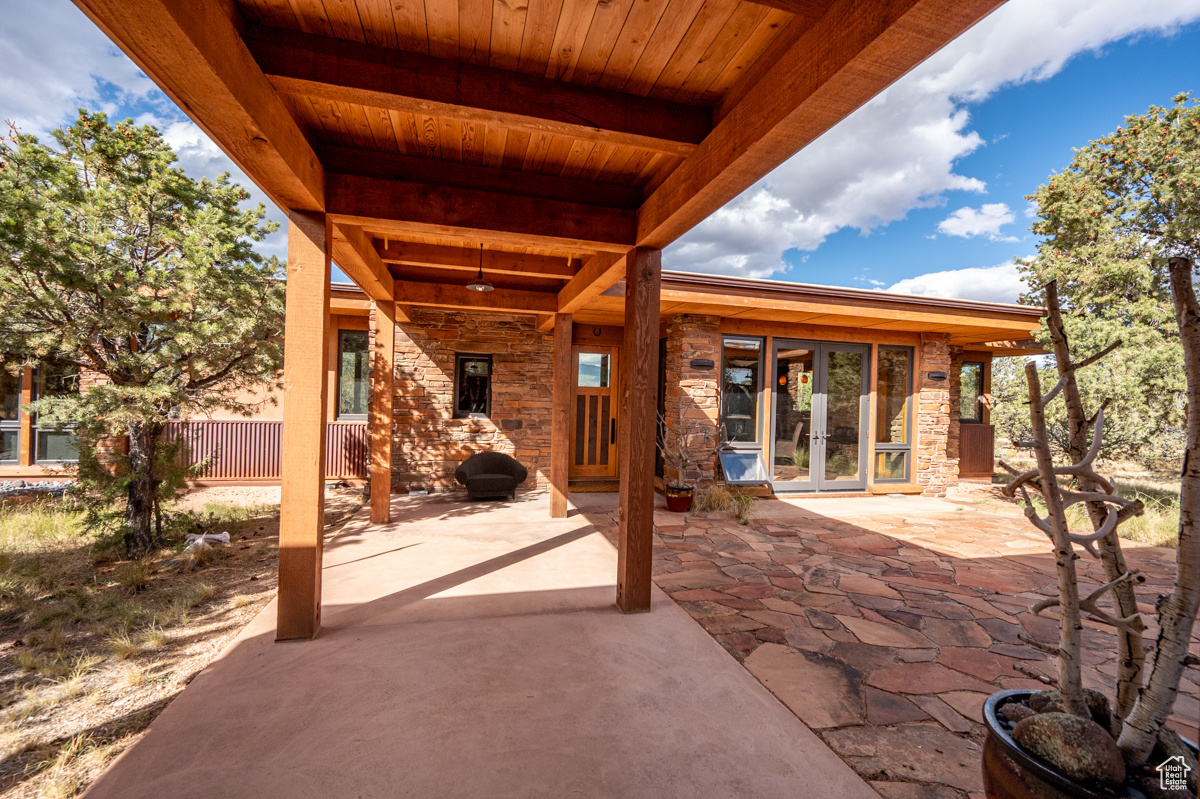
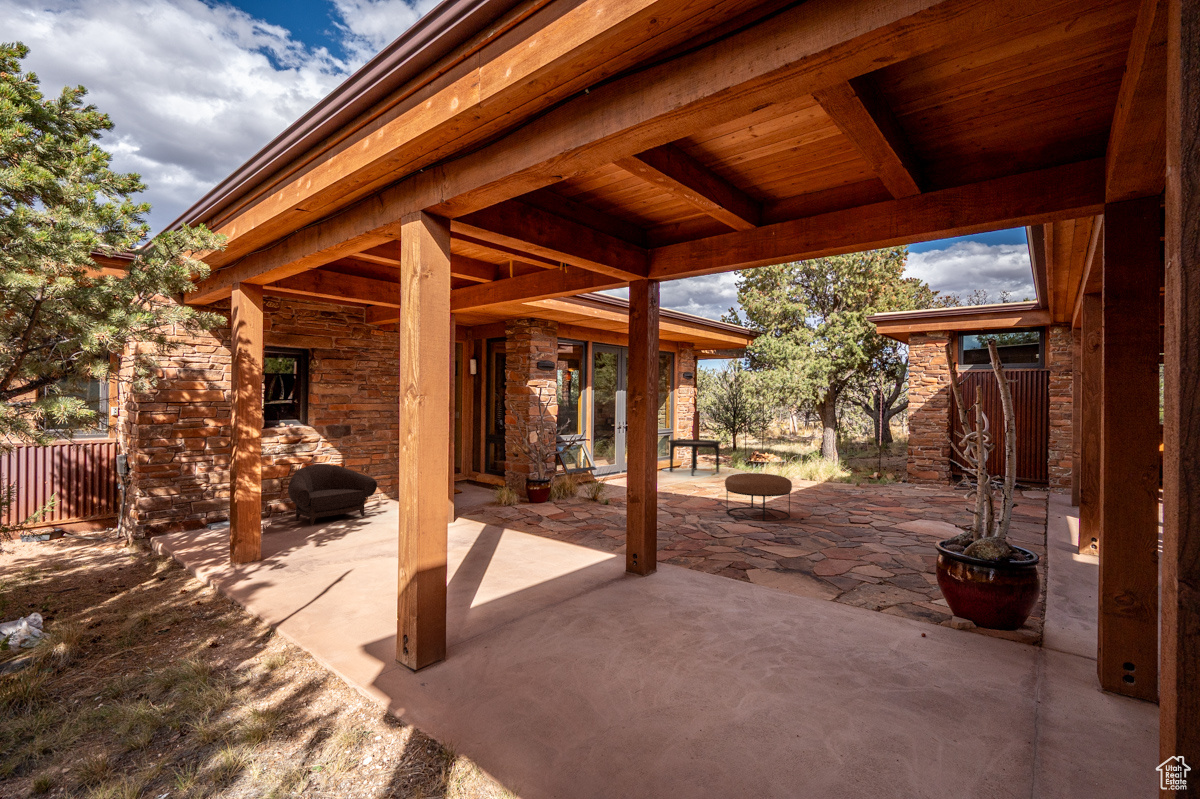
round table: none [897,458,982,508] -> present [668,439,721,476]
ottoman: none [883,509,998,588] -> present [725,473,792,521]

